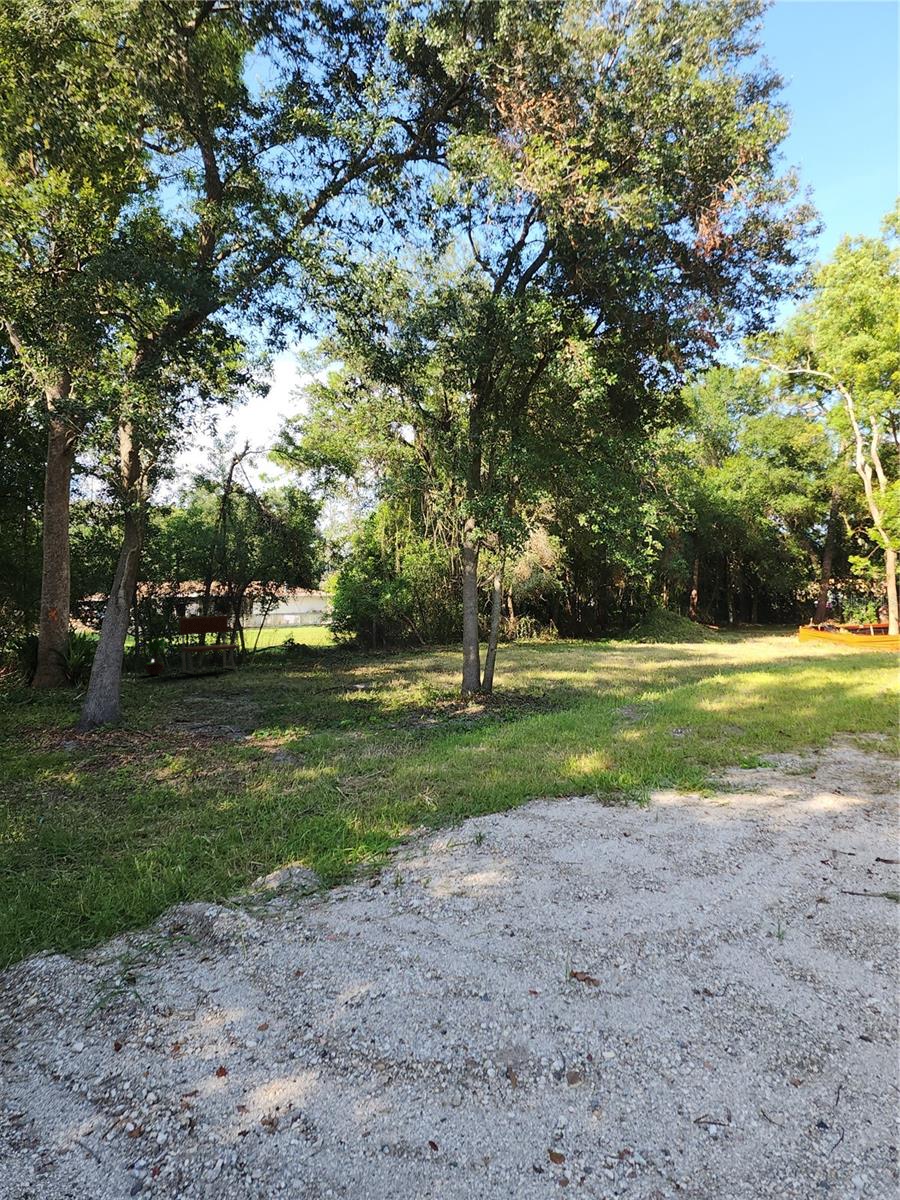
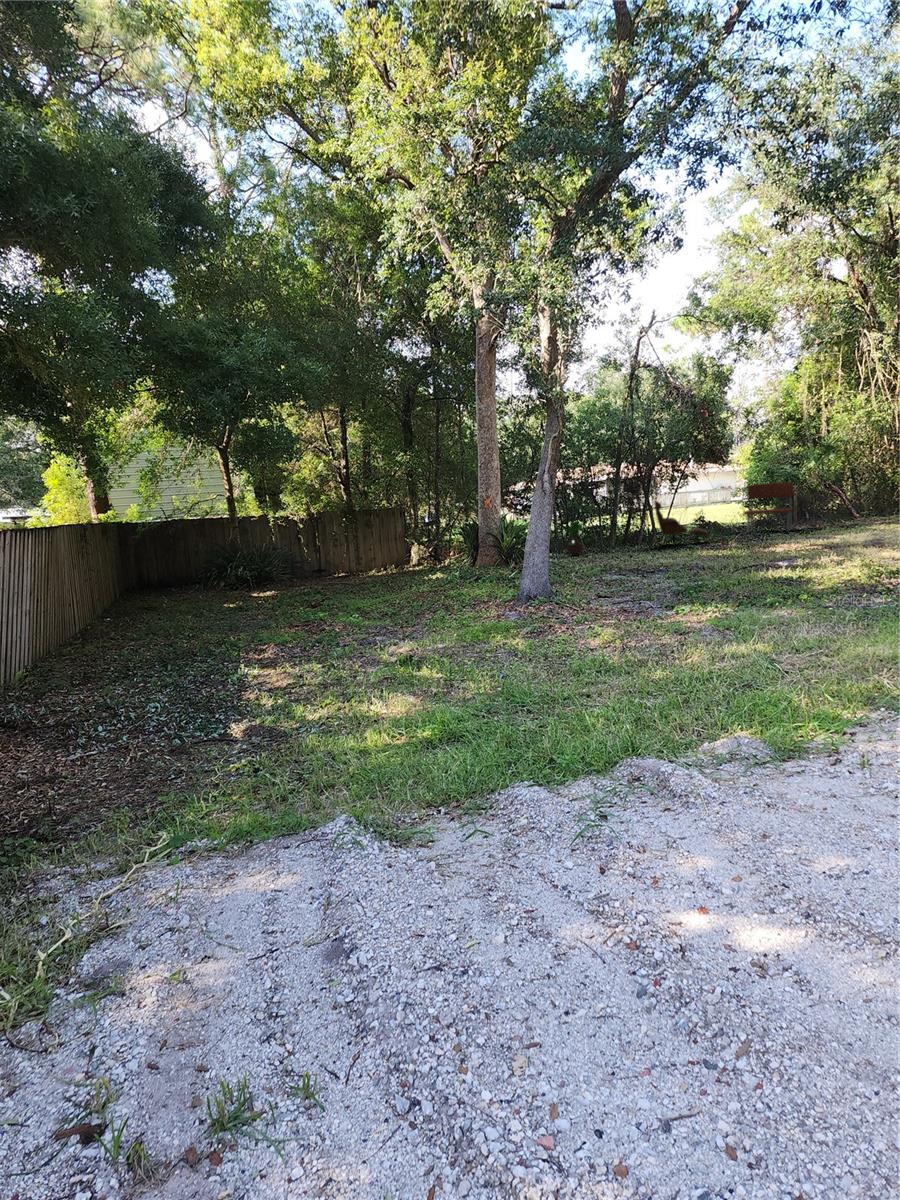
bench: present [180,616,240,674] -> present [744,482,793,533]
lounge chair: none [246,621,297,666] -> present [654,501,707,545]

